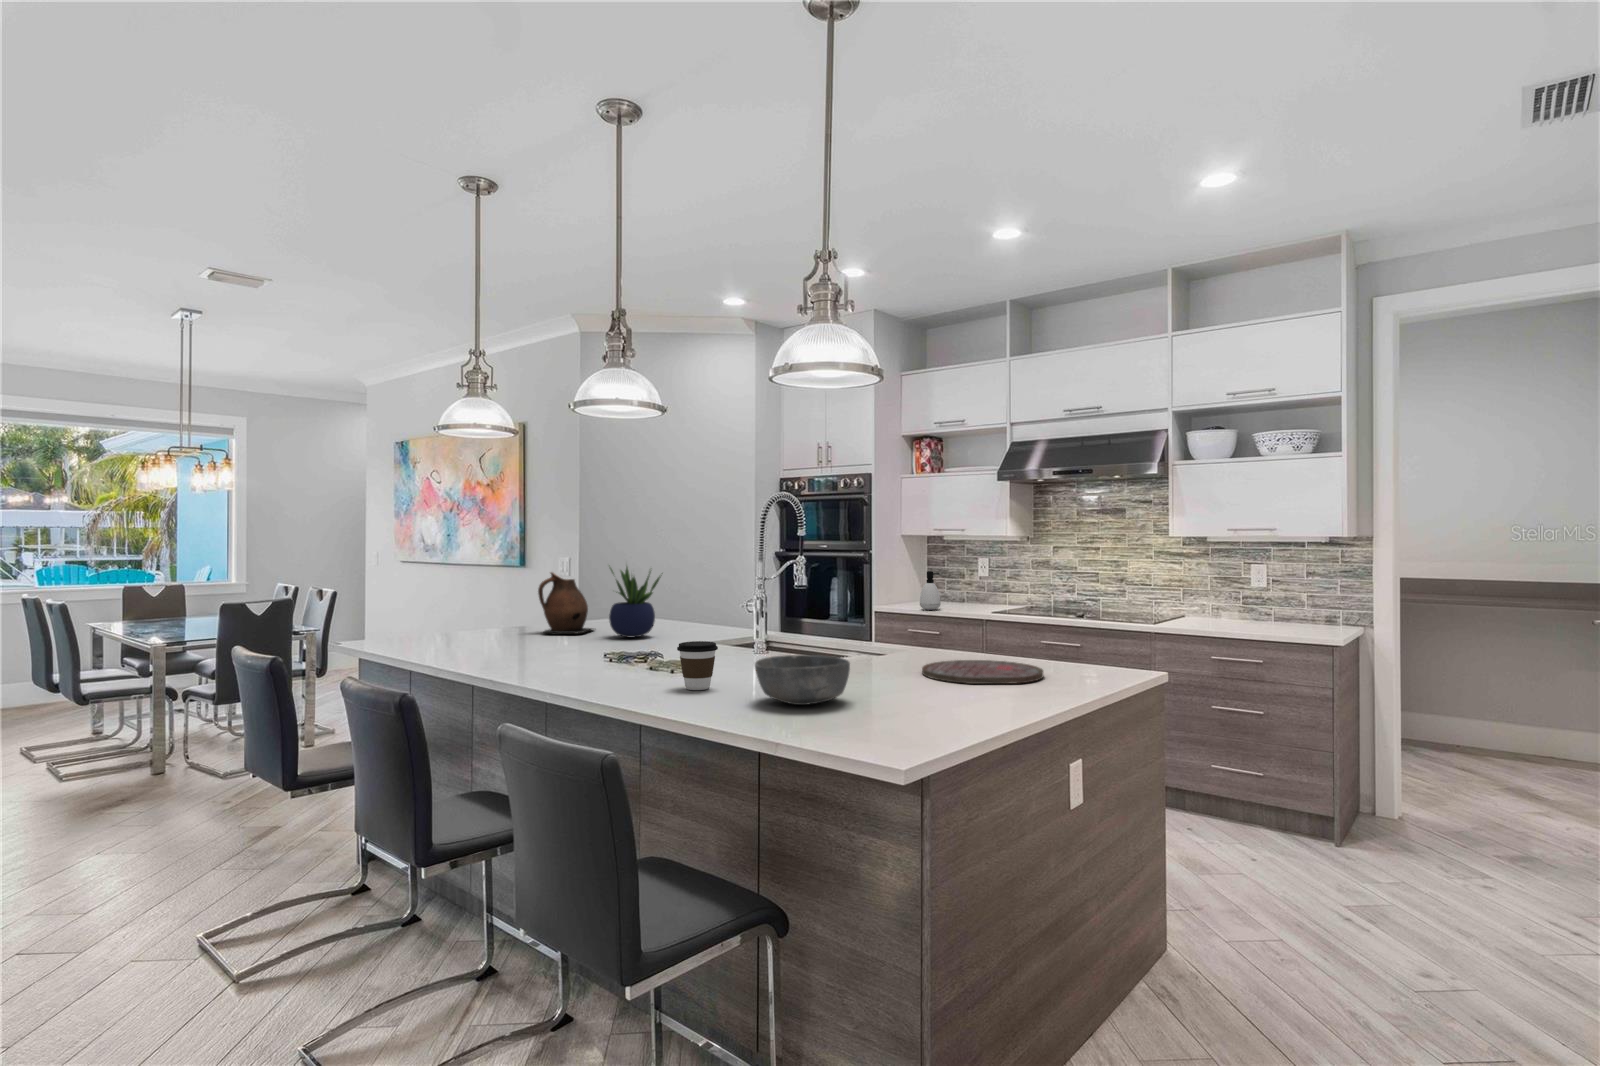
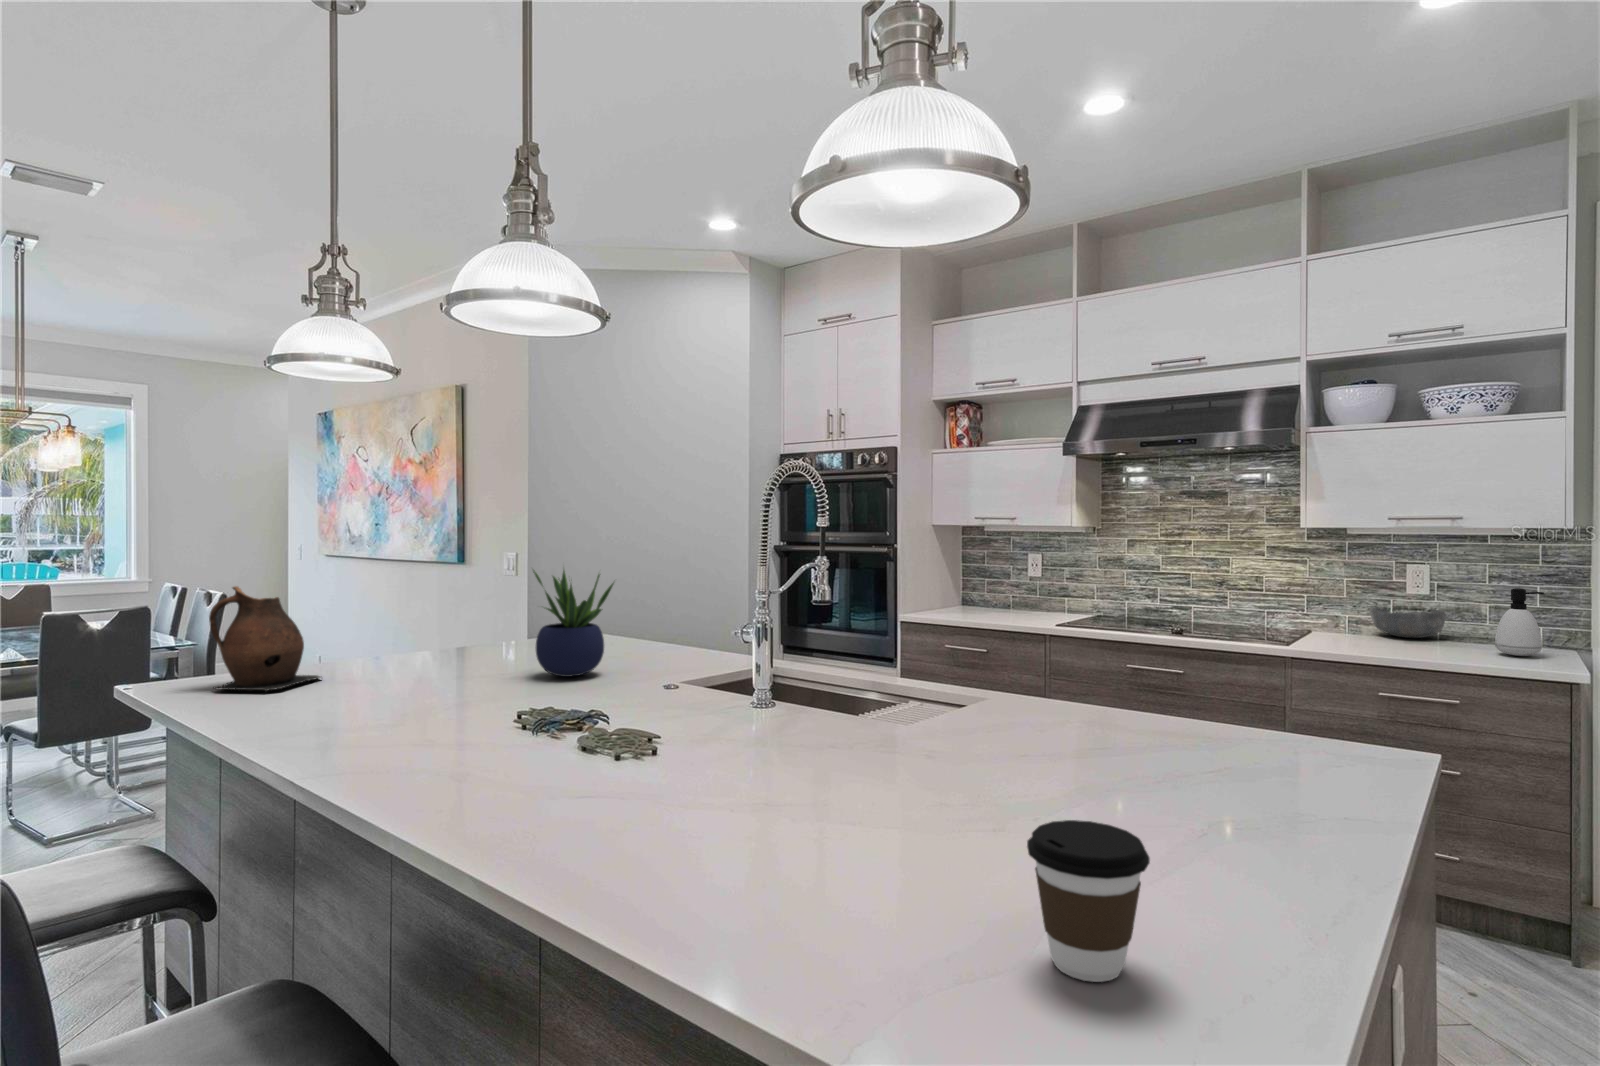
soap dispenser: present [920,571,941,610] -> present [1495,588,1544,656]
ceramic pitcher: present [538,572,593,634] -> present [209,586,321,692]
coffee cup: present [677,641,718,690] -> present [1027,820,1150,982]
bowl: present [755,655,850,705] -> present [1370,607,1446,638]
cutting board: present [922,660,1043,684] -> none [1049,735,1277,802]

